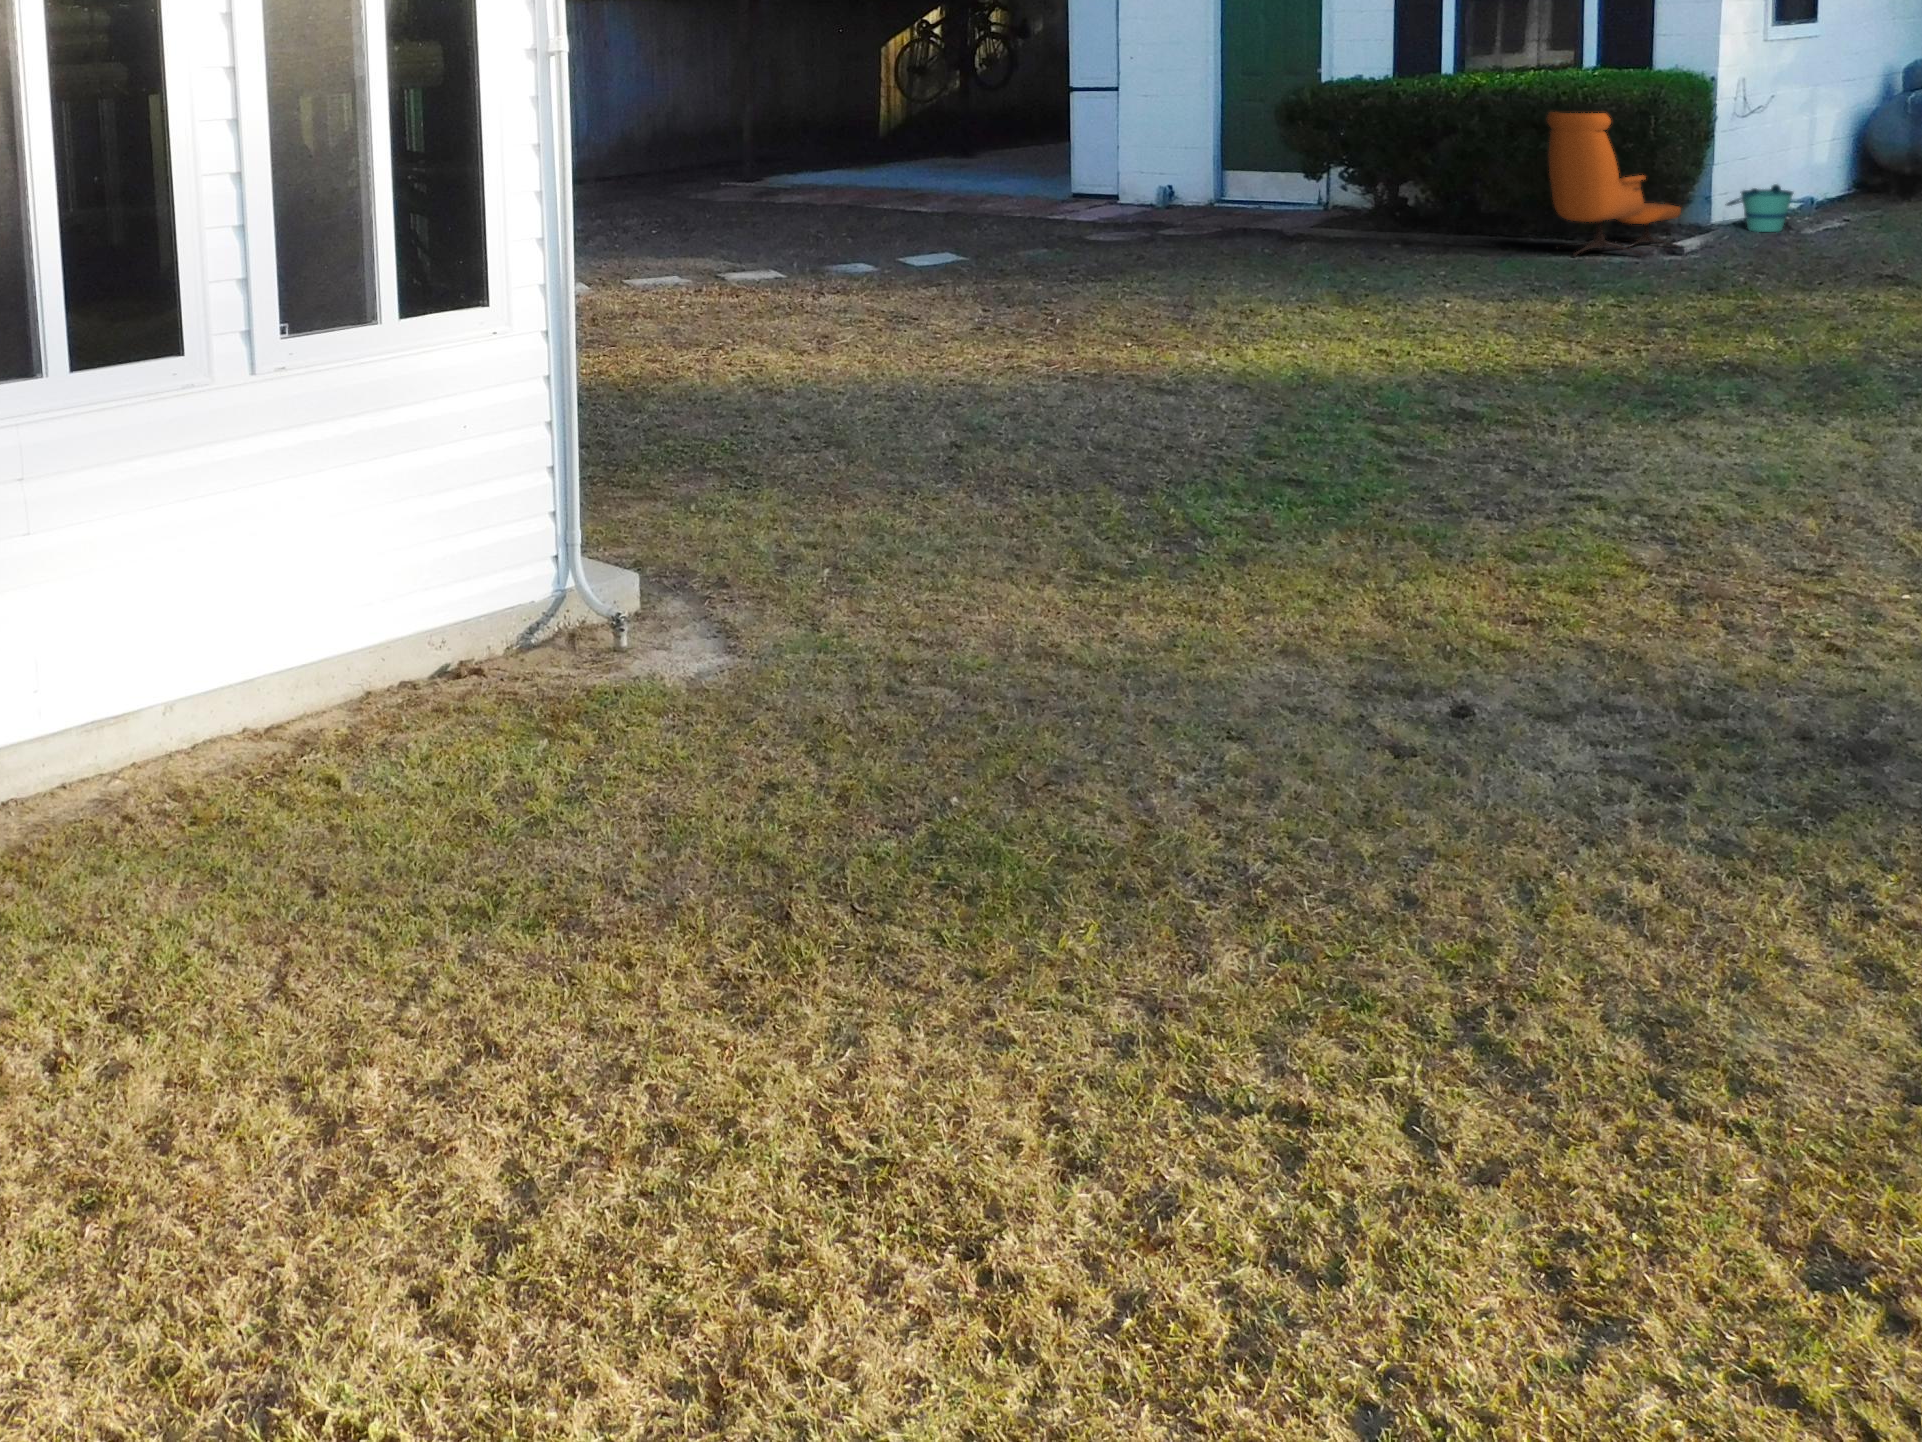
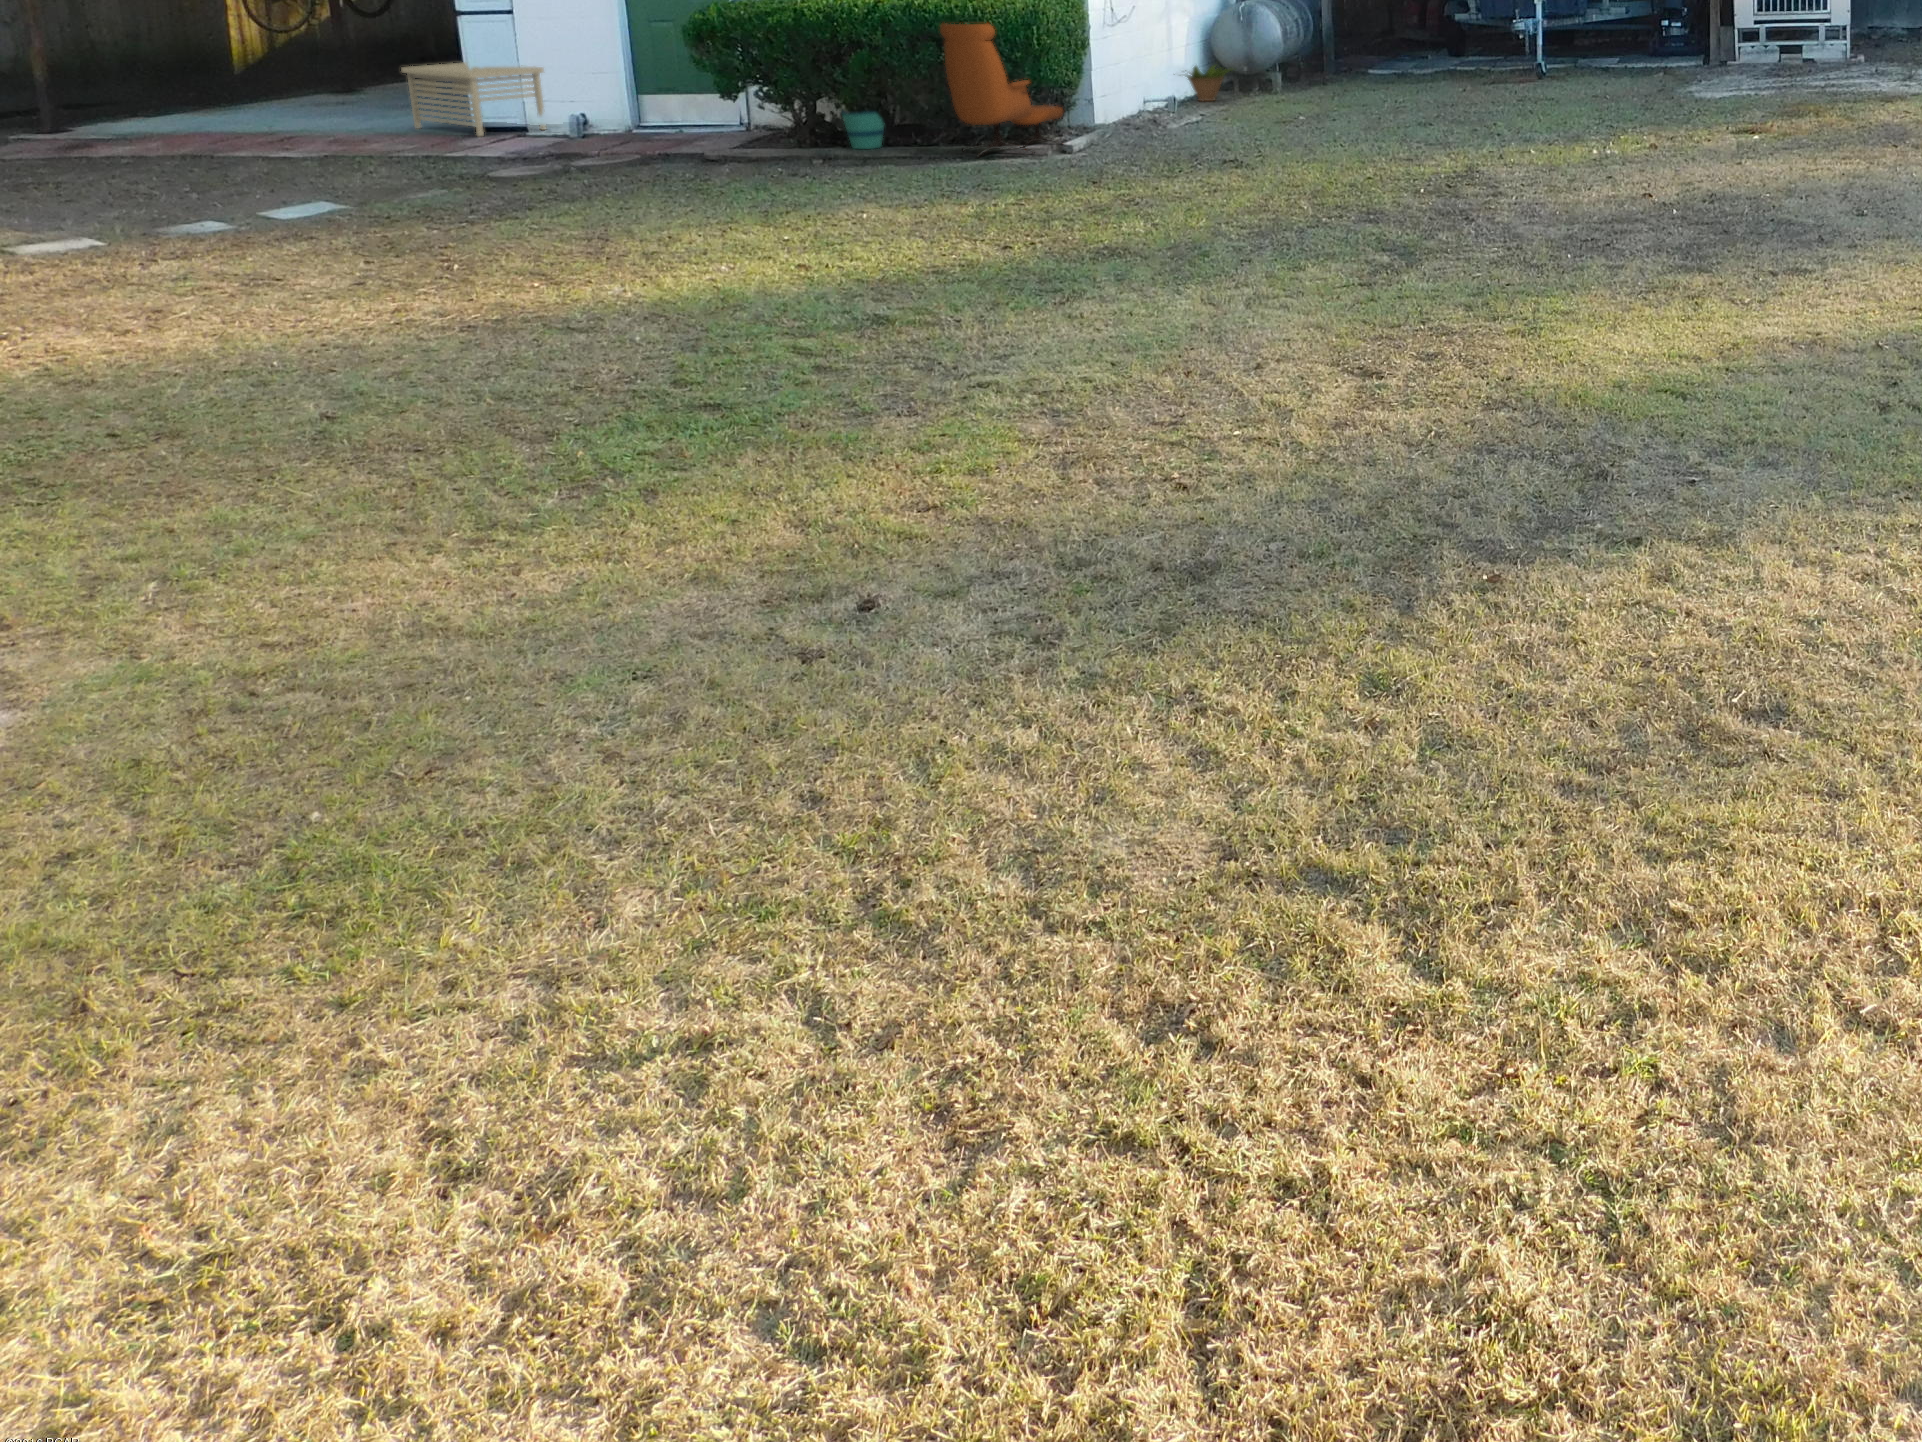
storage bench: none [1012,138,1135,208] -> present [401,62,546,136]
decorative plant: none [1820,164,1908,207] -> present [1185,66,1232,101]
bucket: present [1727,184,1793,232] -> present [841,112,885,149]

